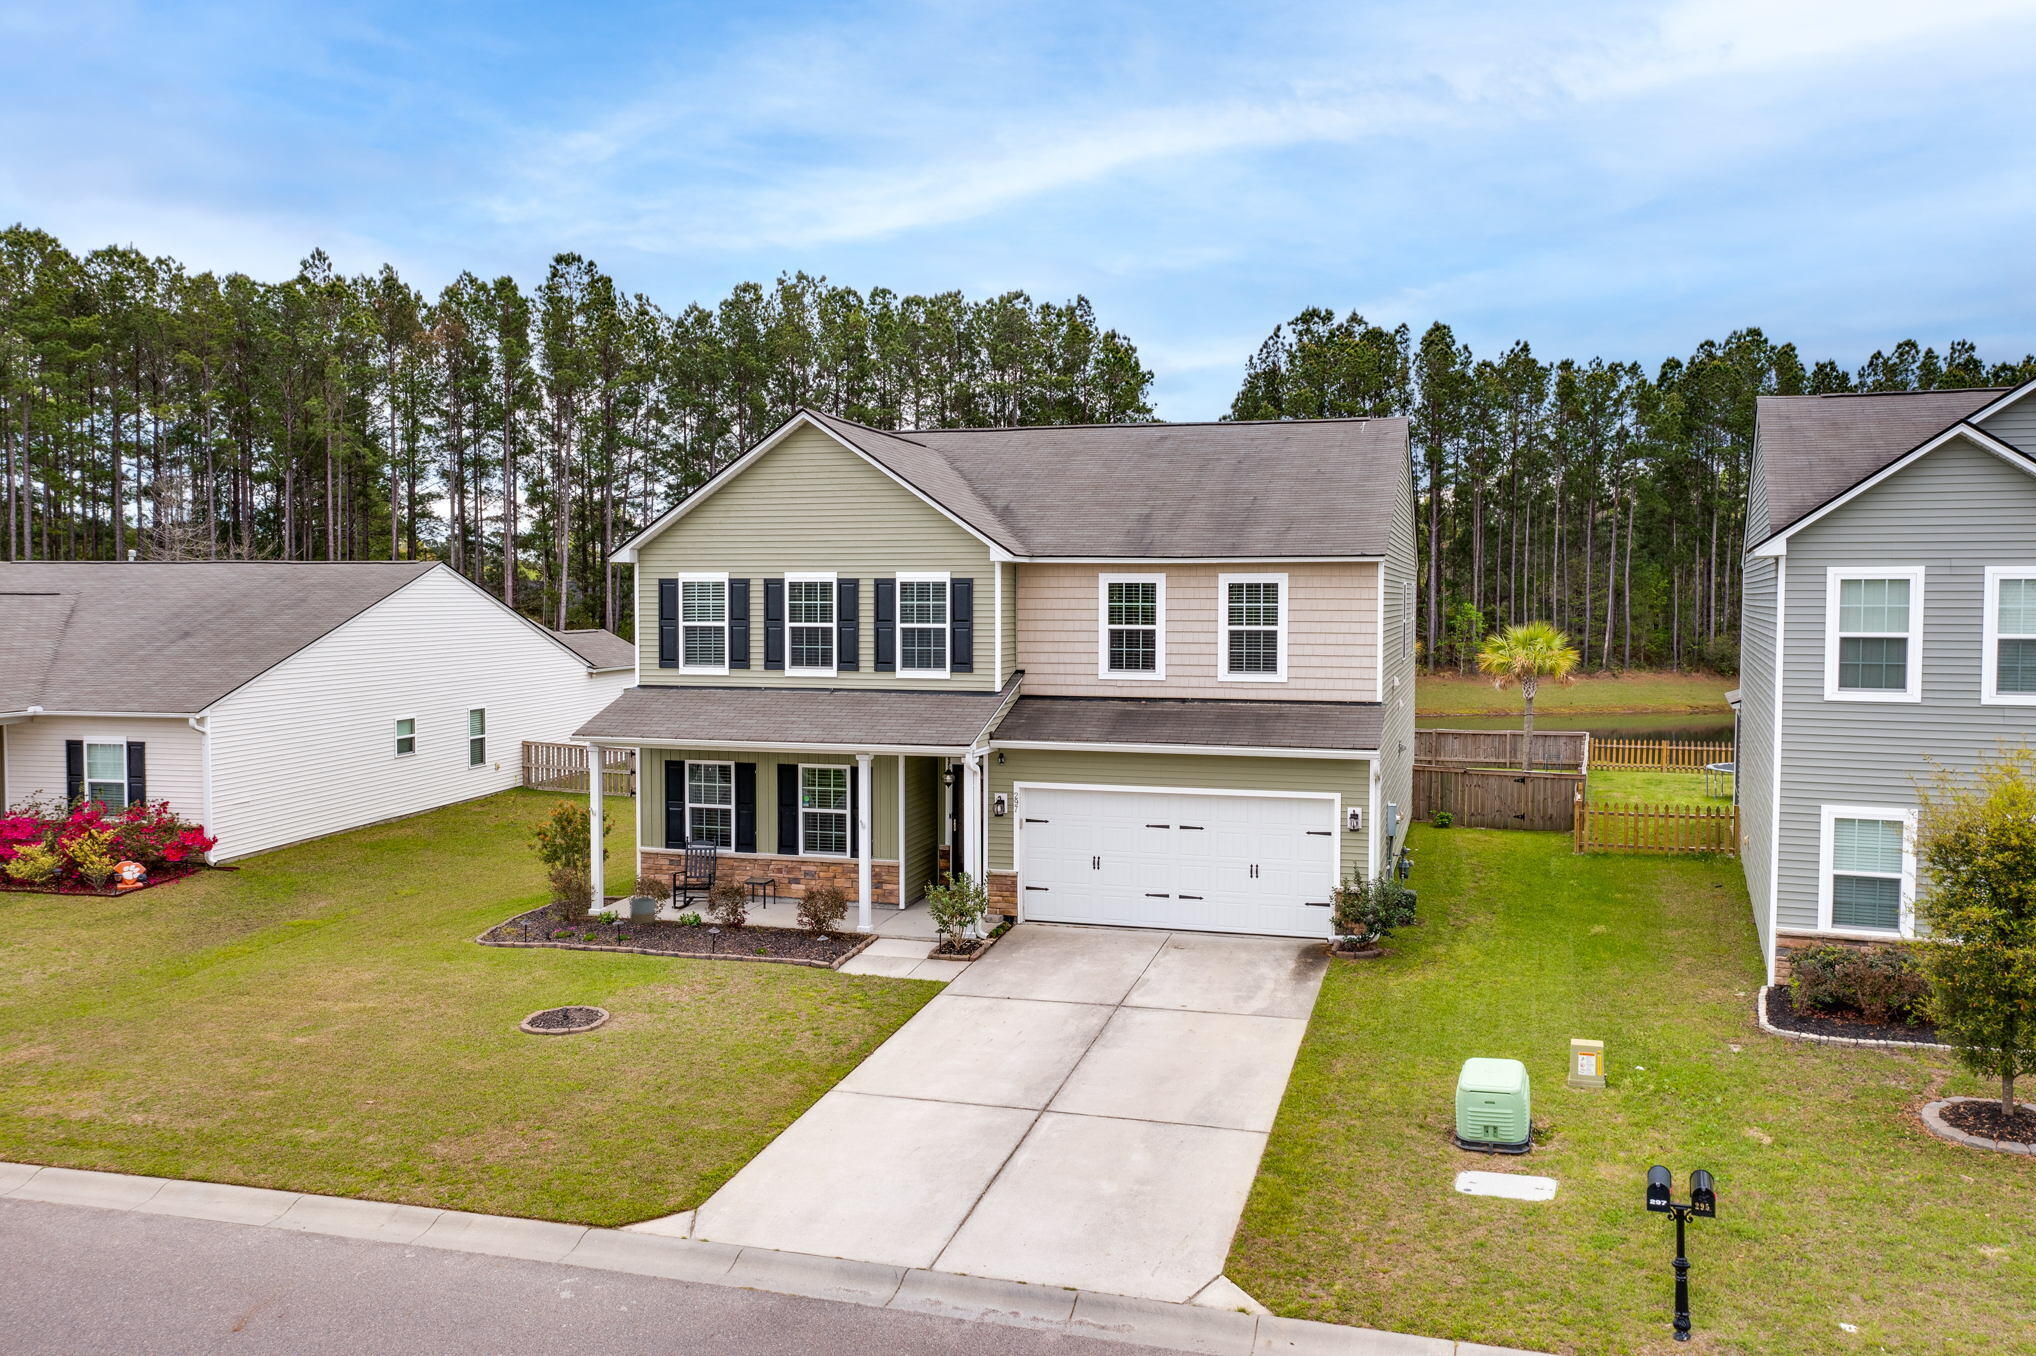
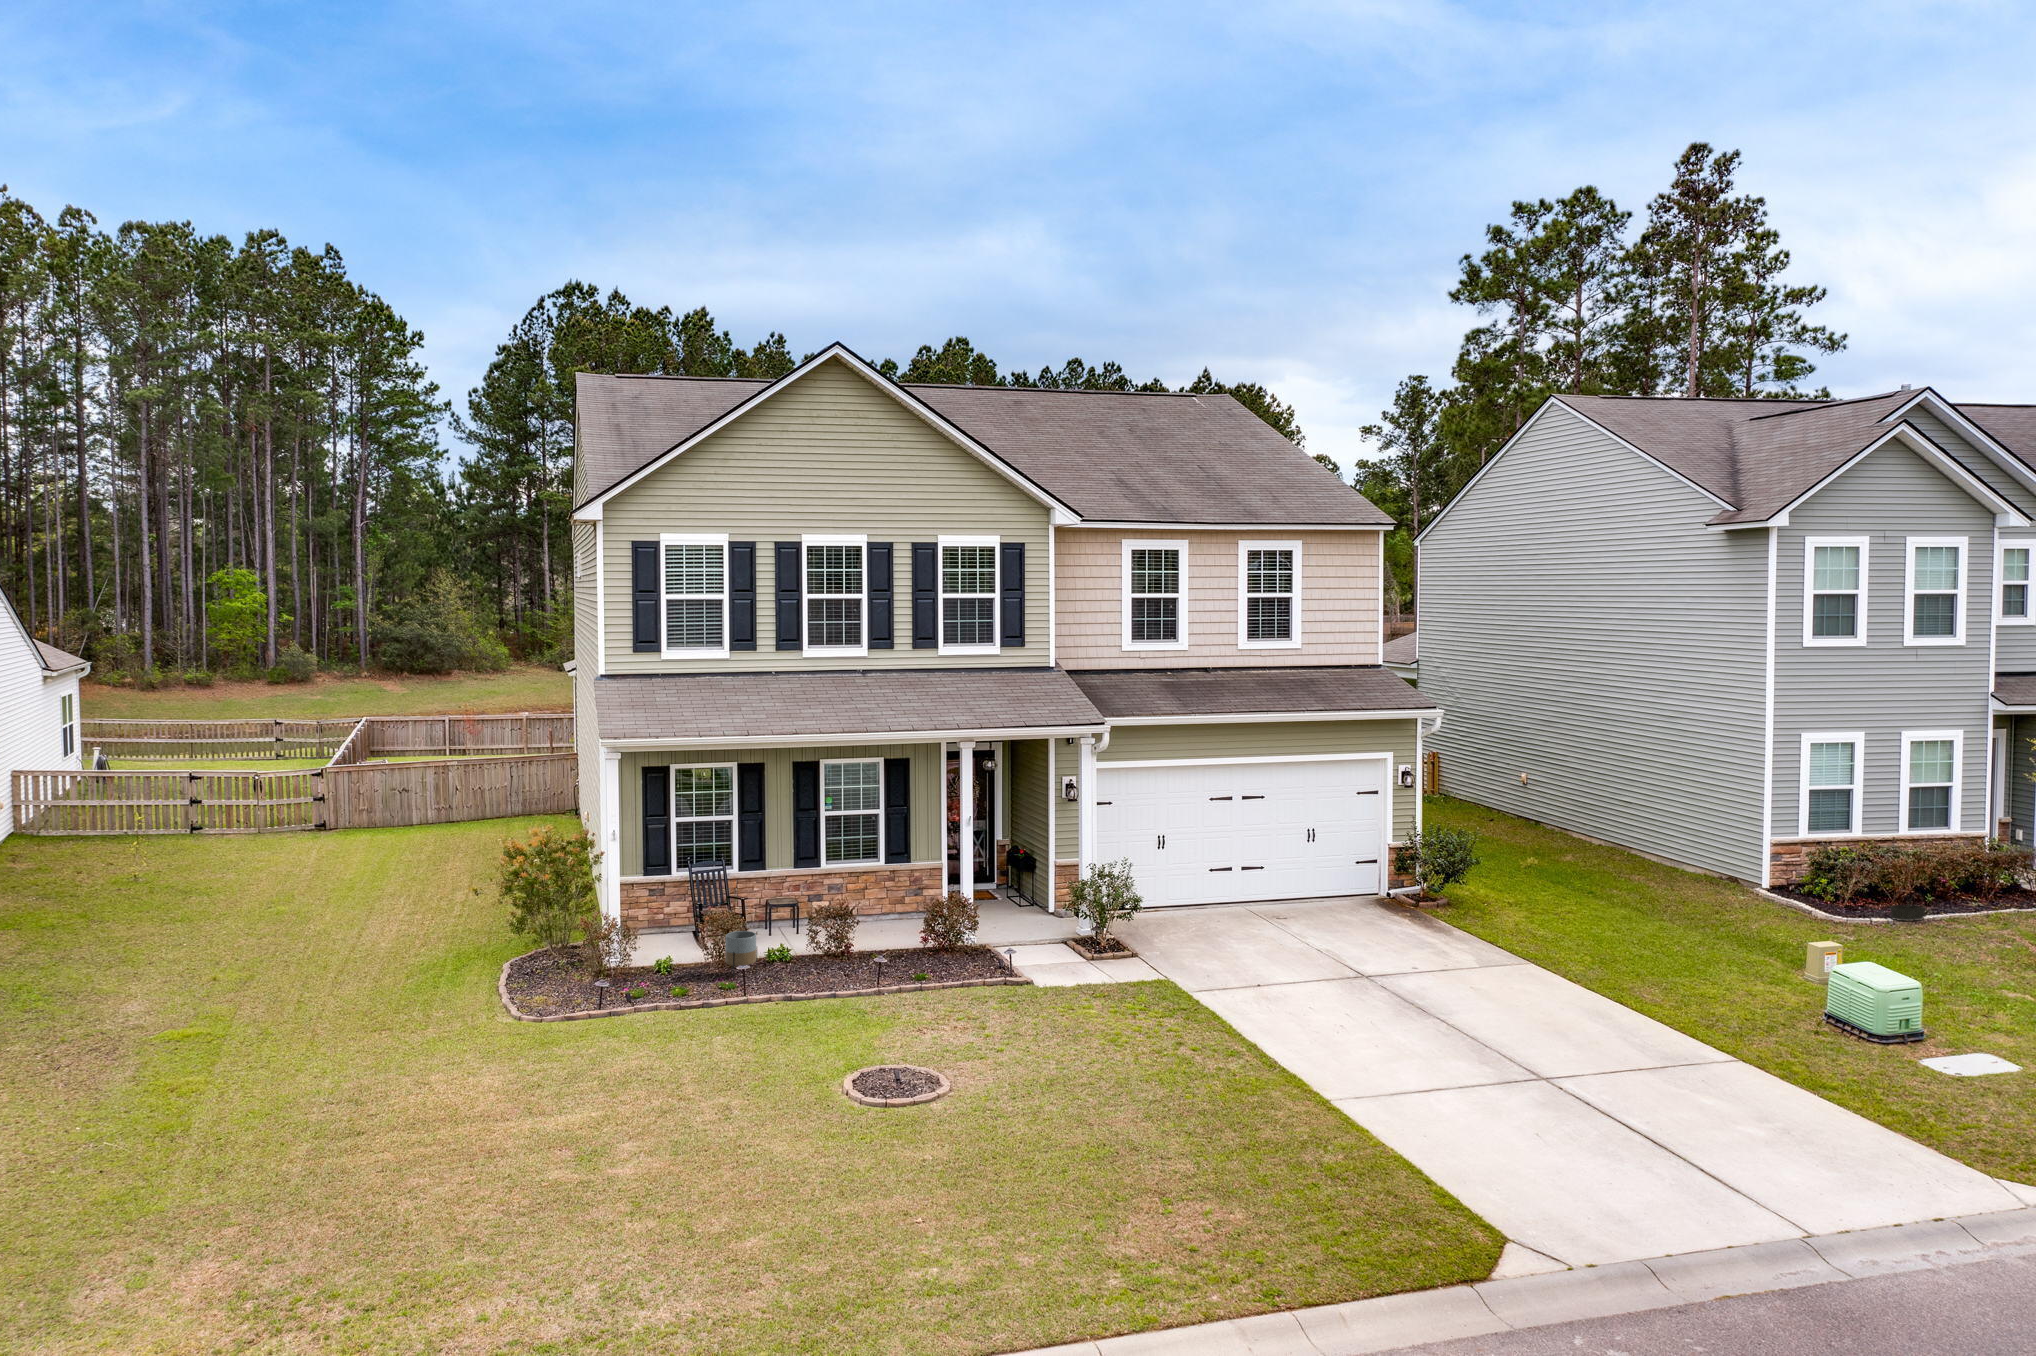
basket: none [1880,1001,1930,1041] -> present [1890,897,1926,921]

